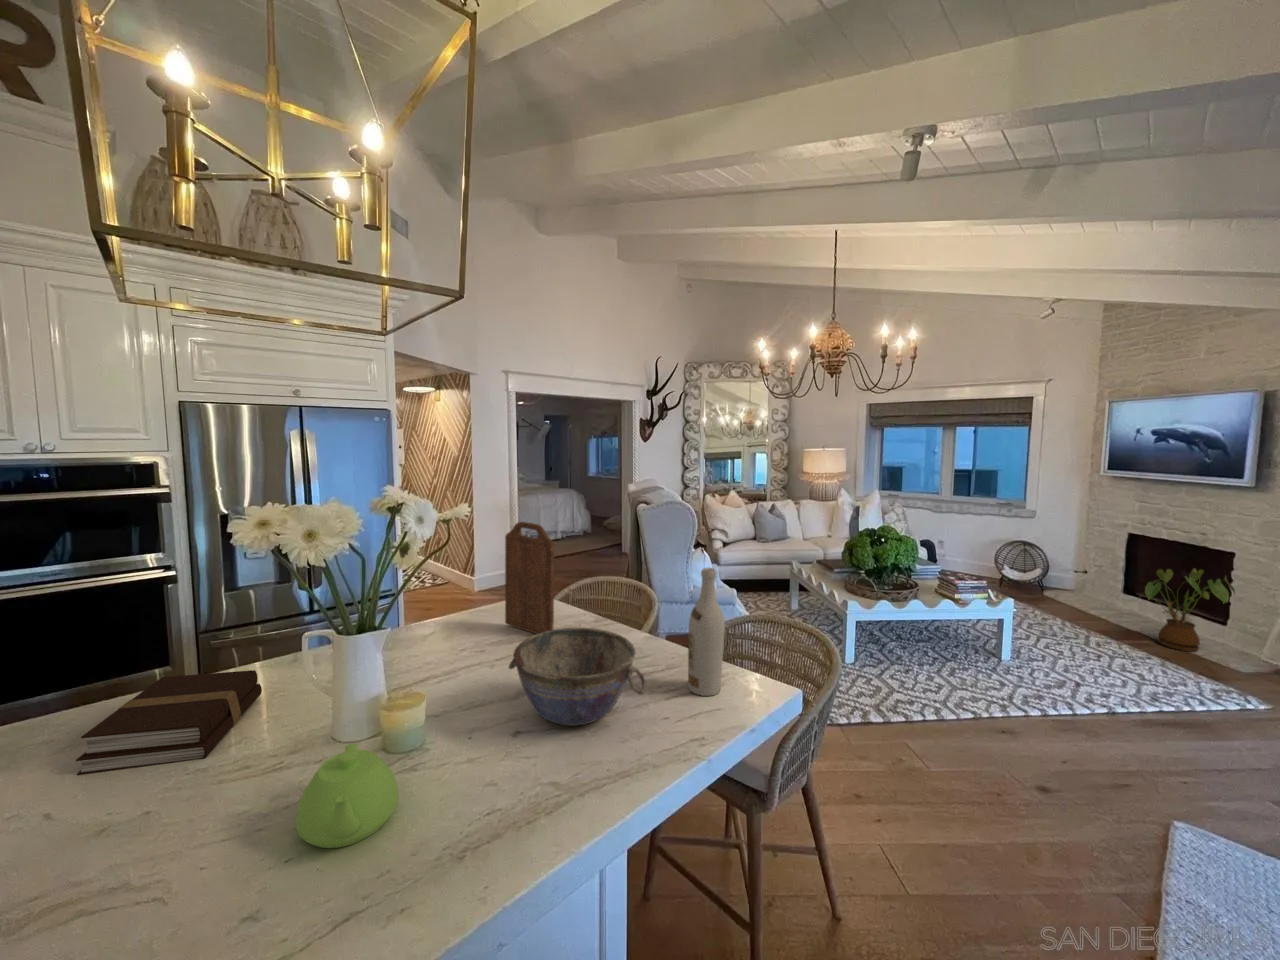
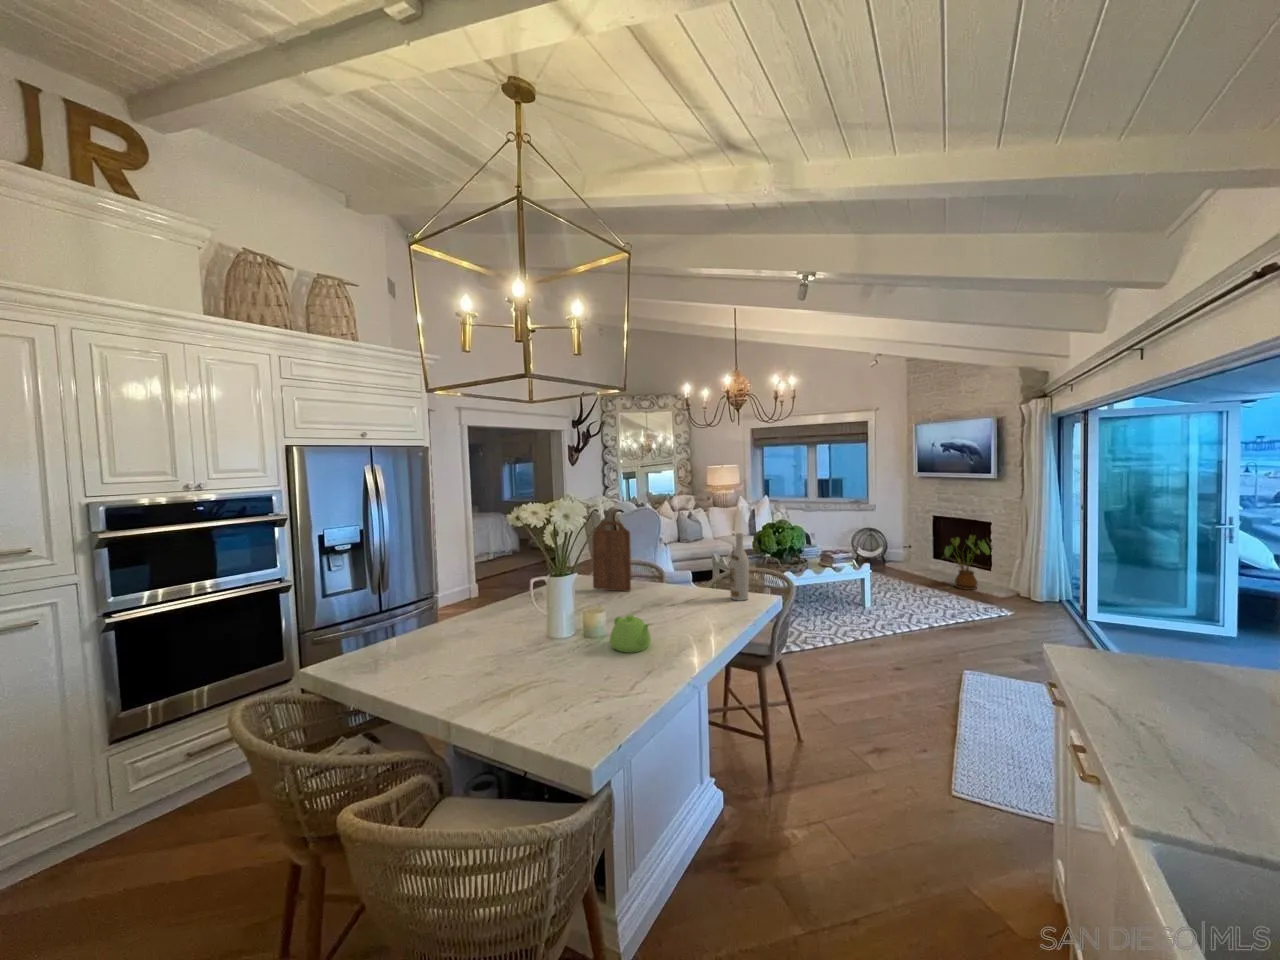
bowl: present [509,628,646,726] -> none [645,571,724,615]
book: present [76,670,262,775] -> none [451,610,522,656]

